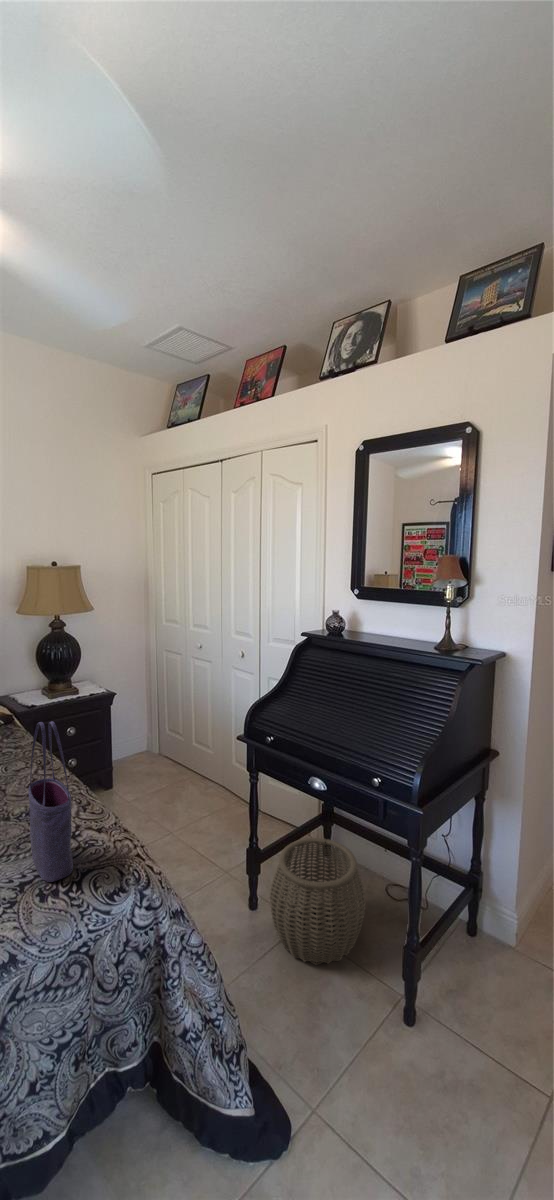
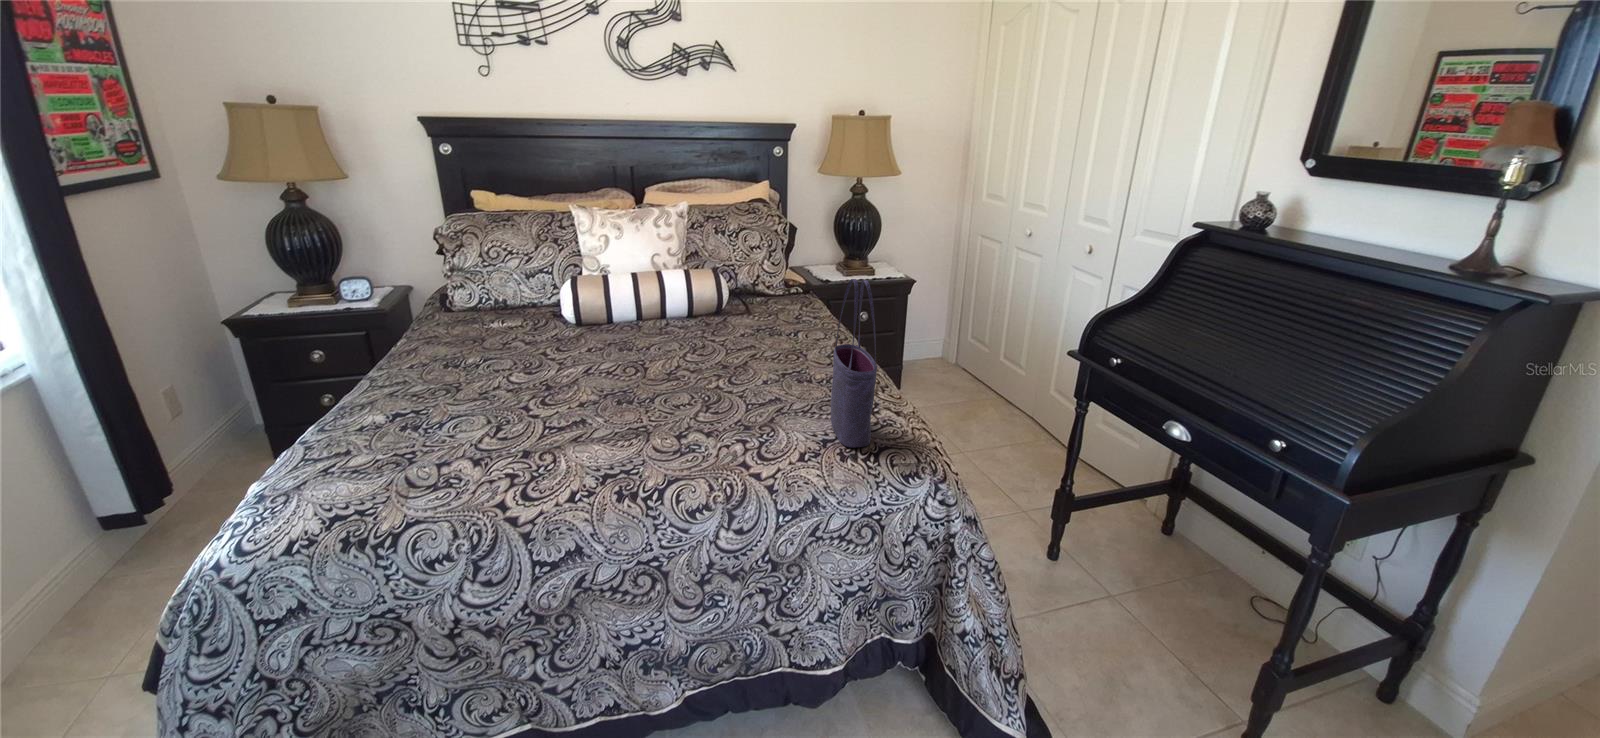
woven basket: present [270,838,366,964] -> none [1076,499,1218,647]

